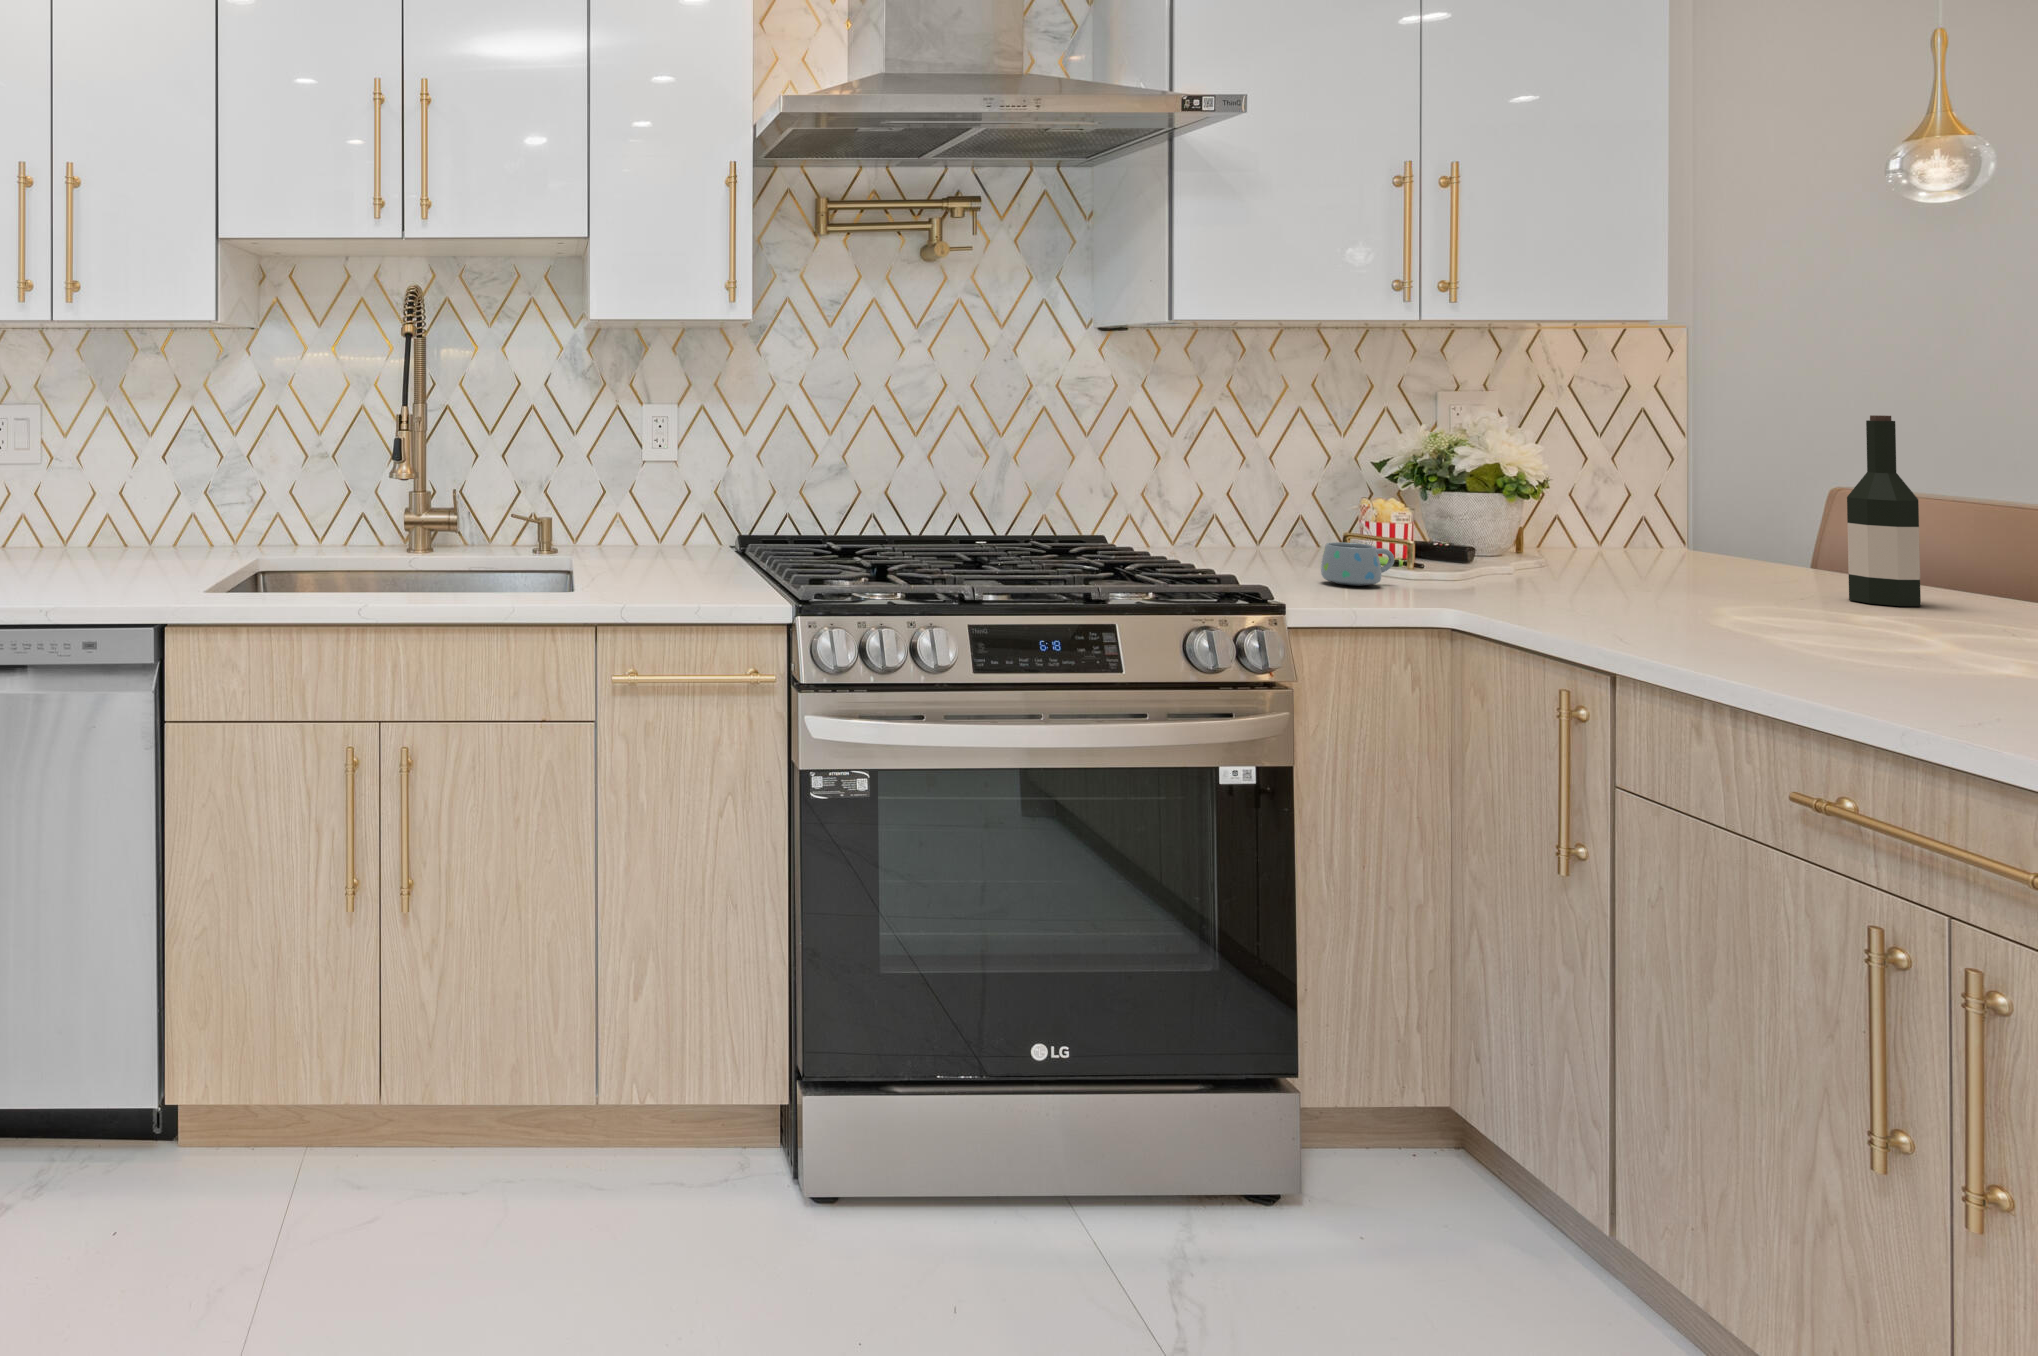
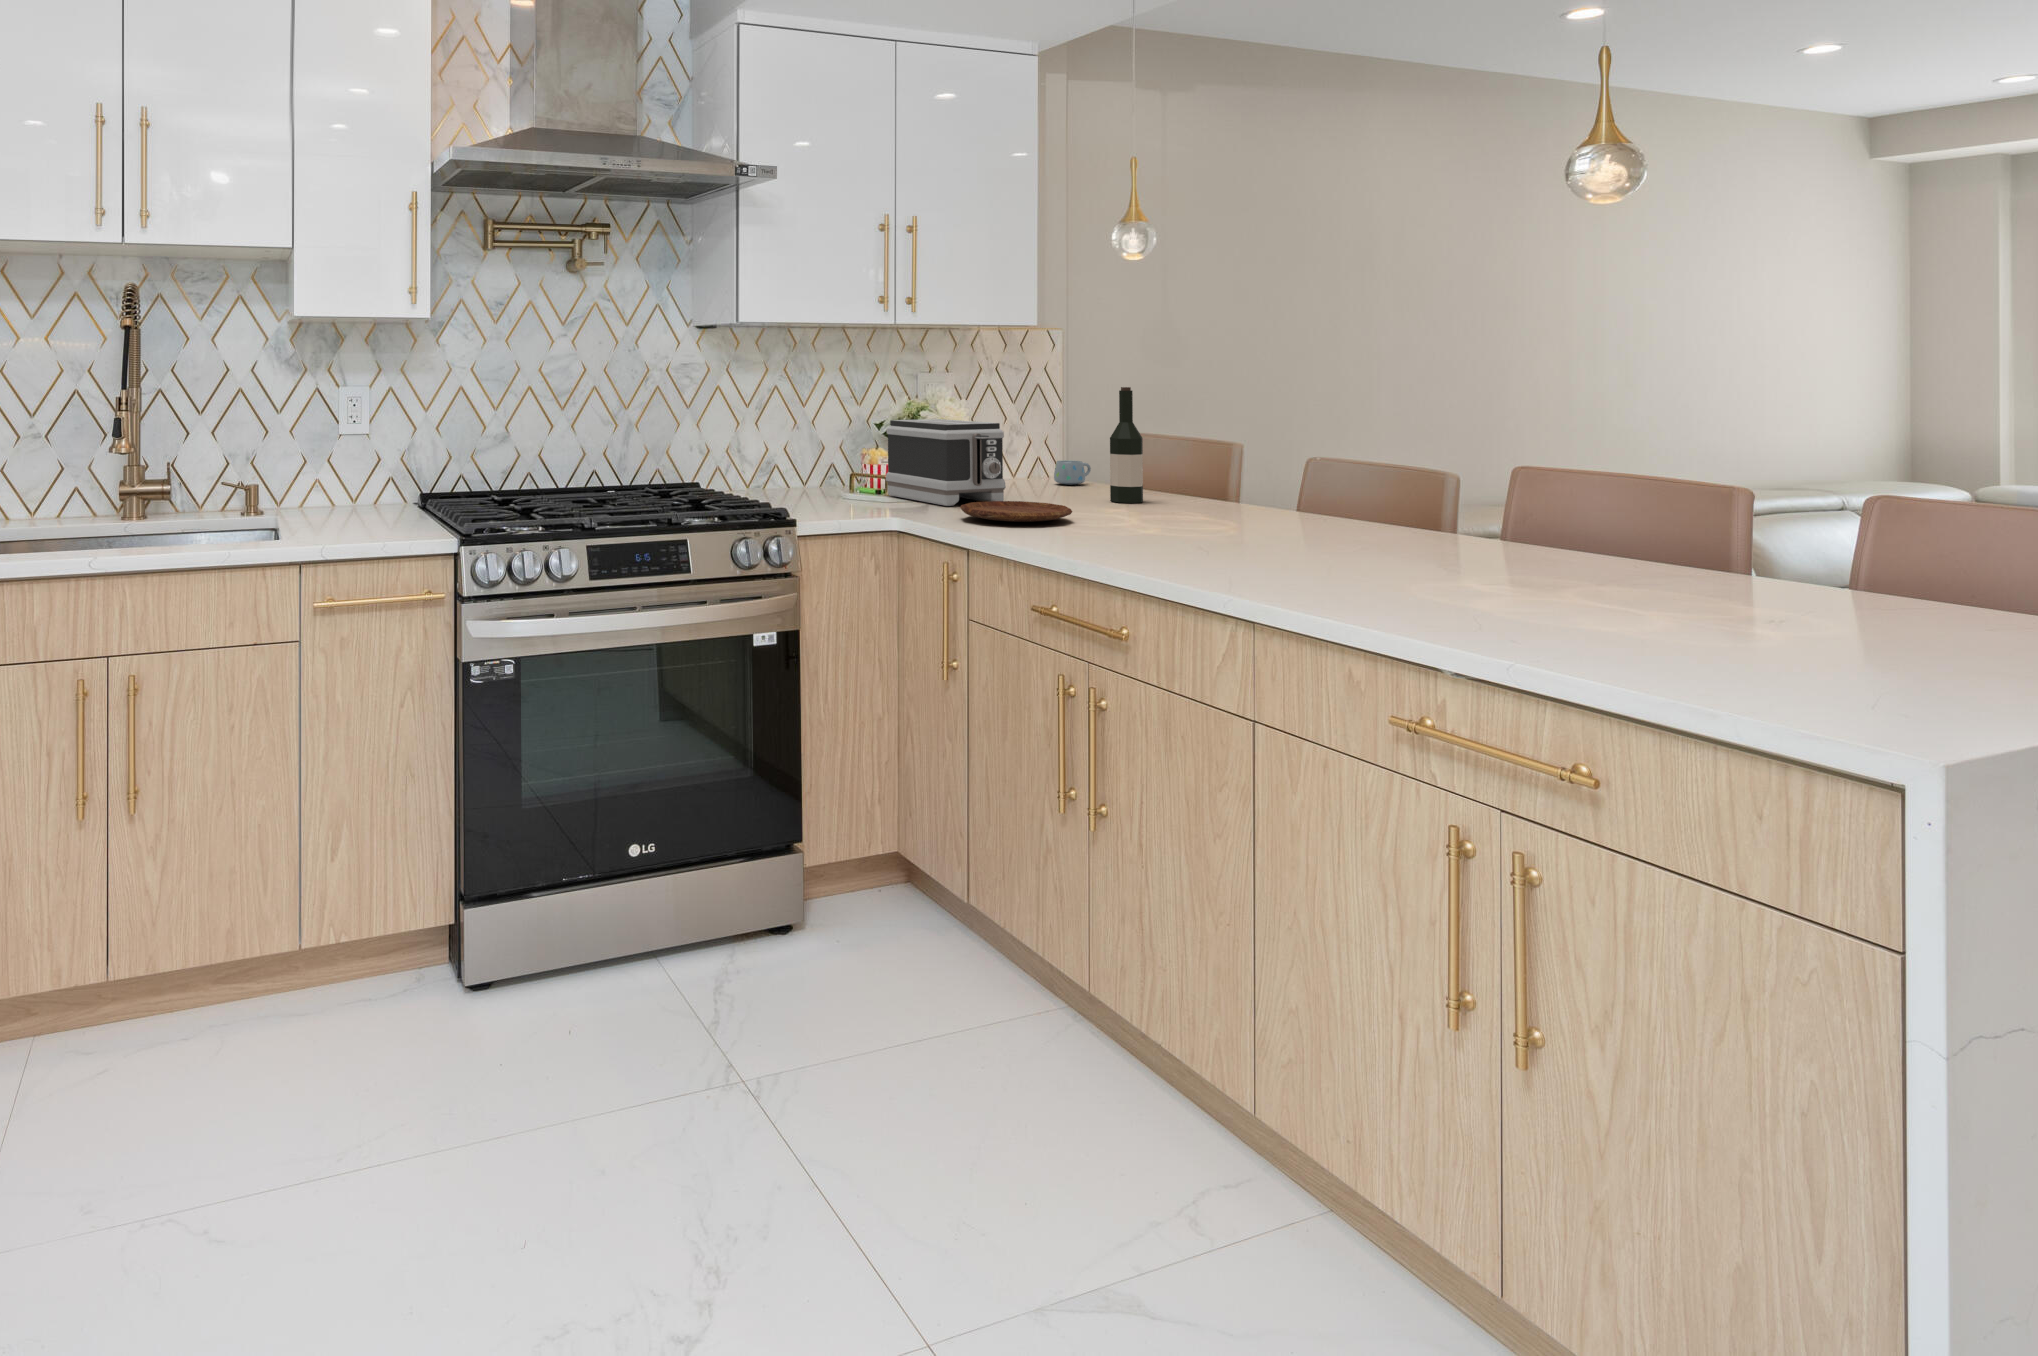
toaster: none [1404,458,1637,592] -> present [886,419,1006,506]
mug: present [1321,542,1394,586] -> present [1054,460,1091,485]
tray: none [1576,593,1817,636] -> present [960,501,1072,522]

